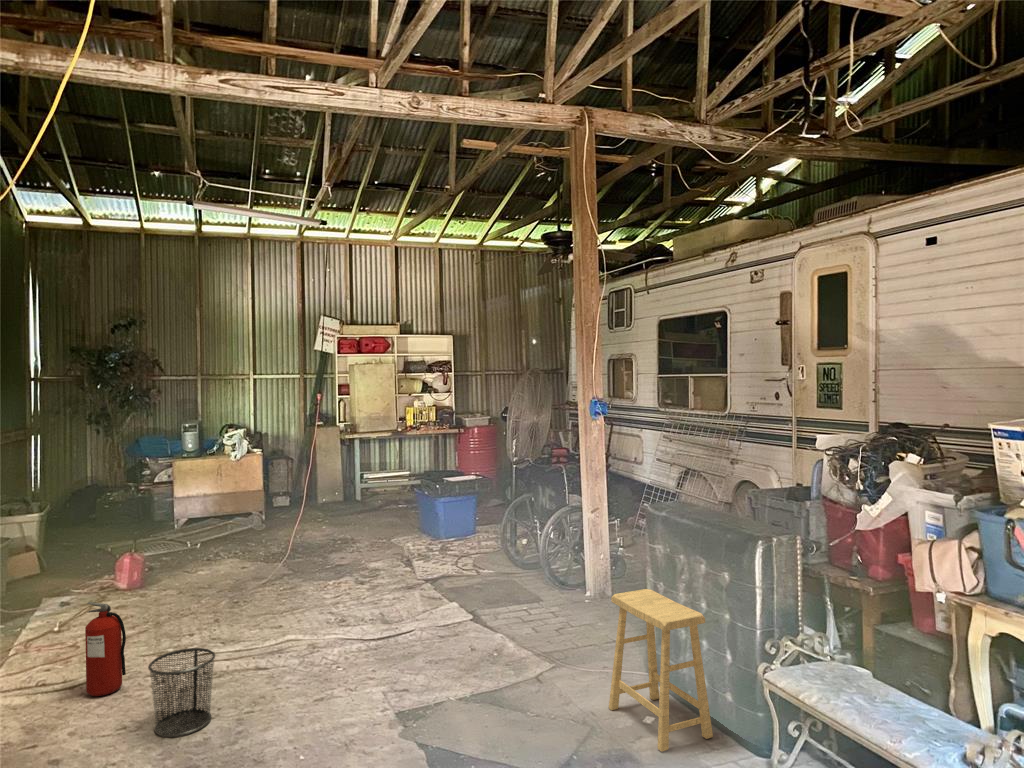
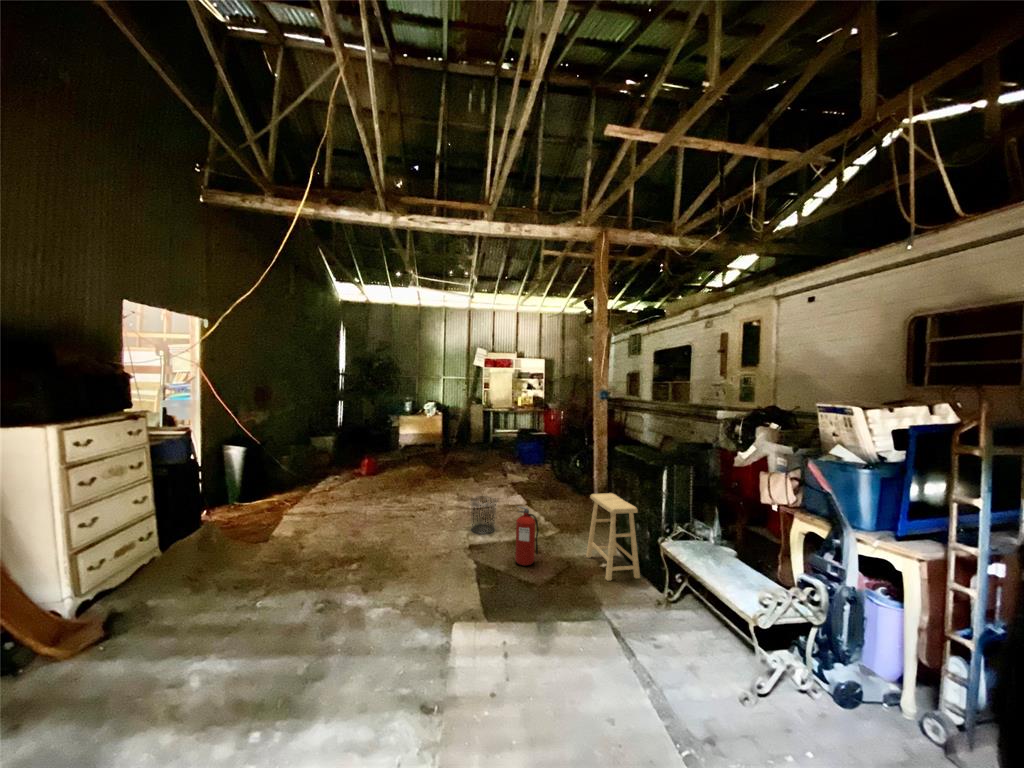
fire extinguisher: present [85,602,126,696] -> present [515,506,539,565]
trash can: present [148,648,215,737] -> present [471,498,496,533]

